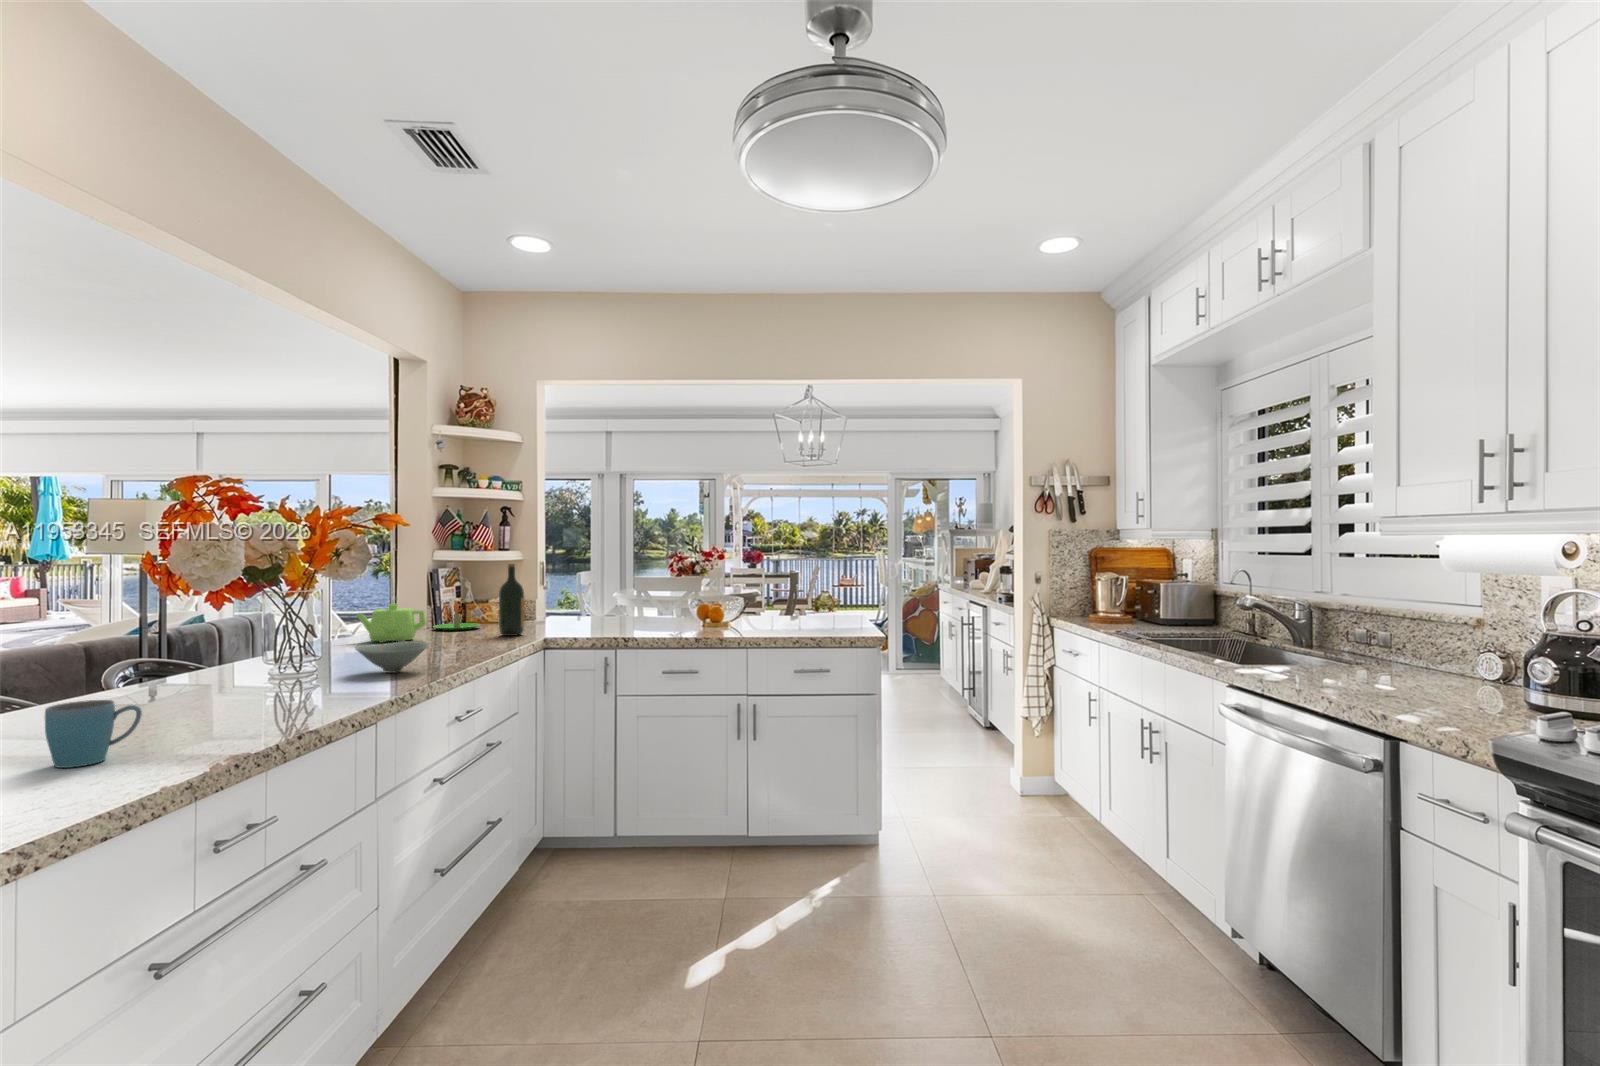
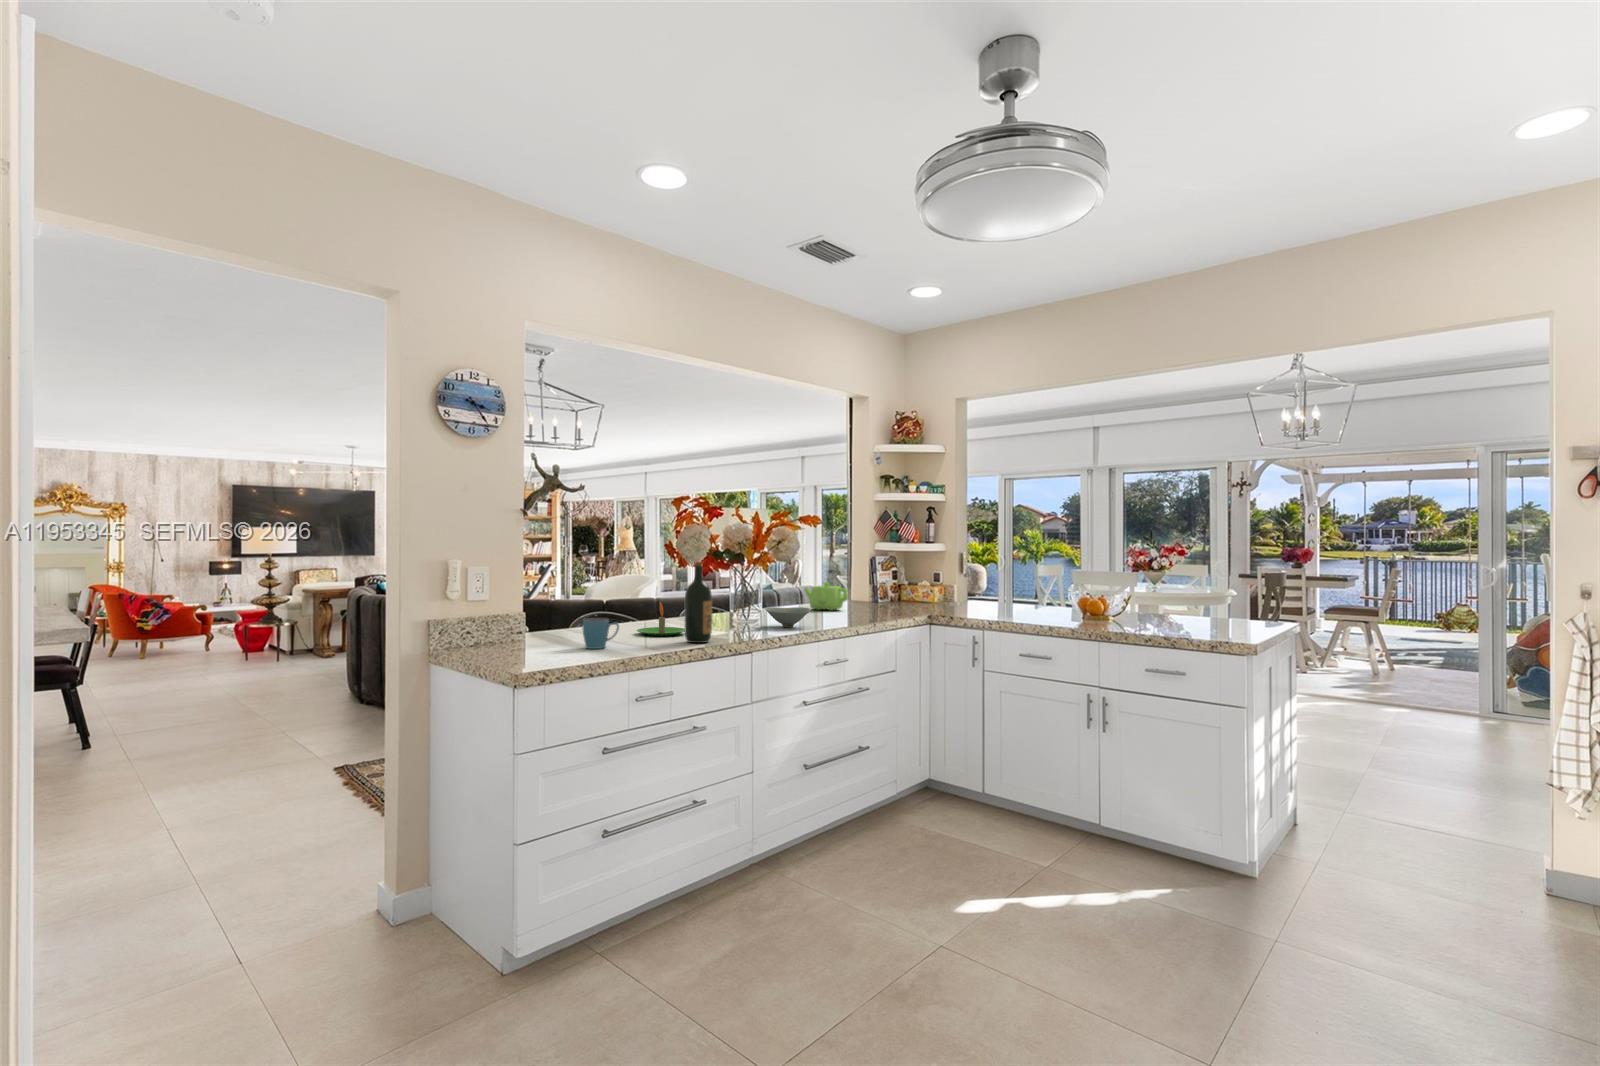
wine bottle: present [499,564,525,636] -> present [685,562,712,643]
candle: present [433,600,481,630] -> present [637,602,685,636]

